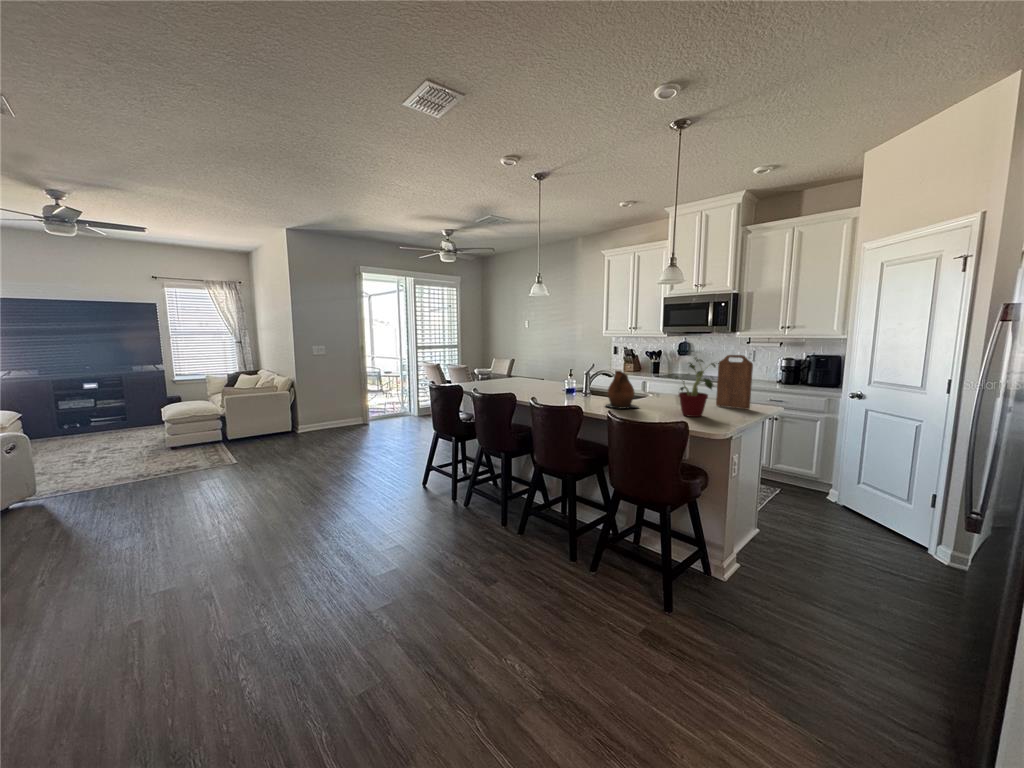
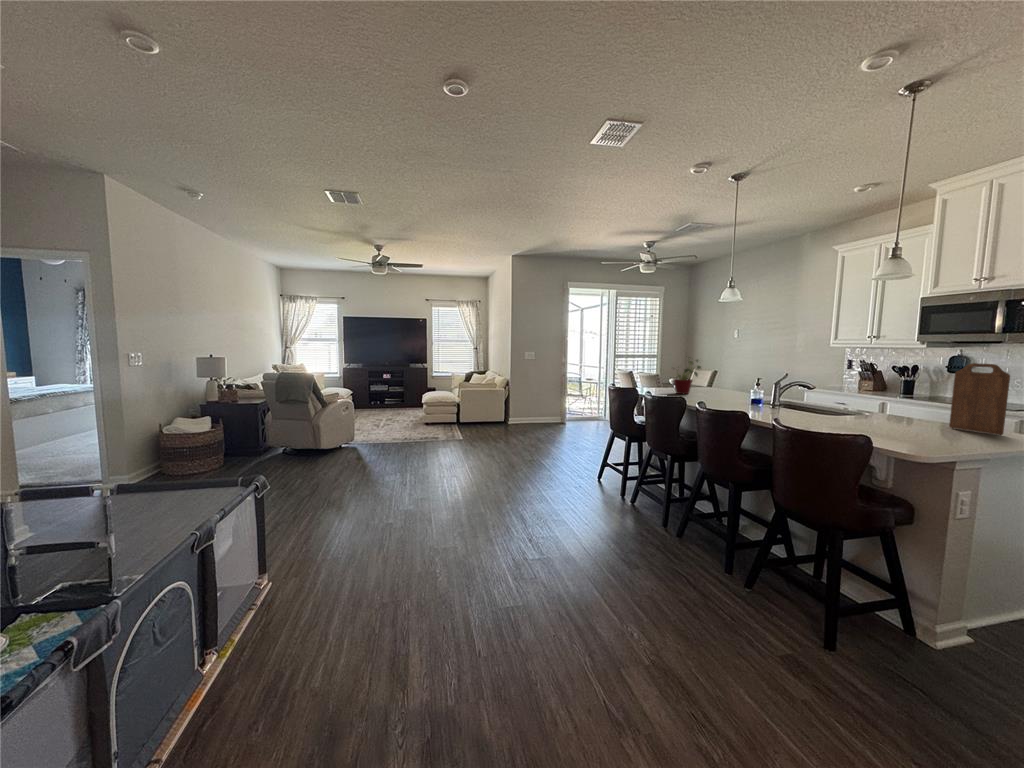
potted plant: present [674,357,716,417] -> present [674,360,701,394]
ceramic pitcher: present [606,371,638,409] -> none [780,376,827,419]

